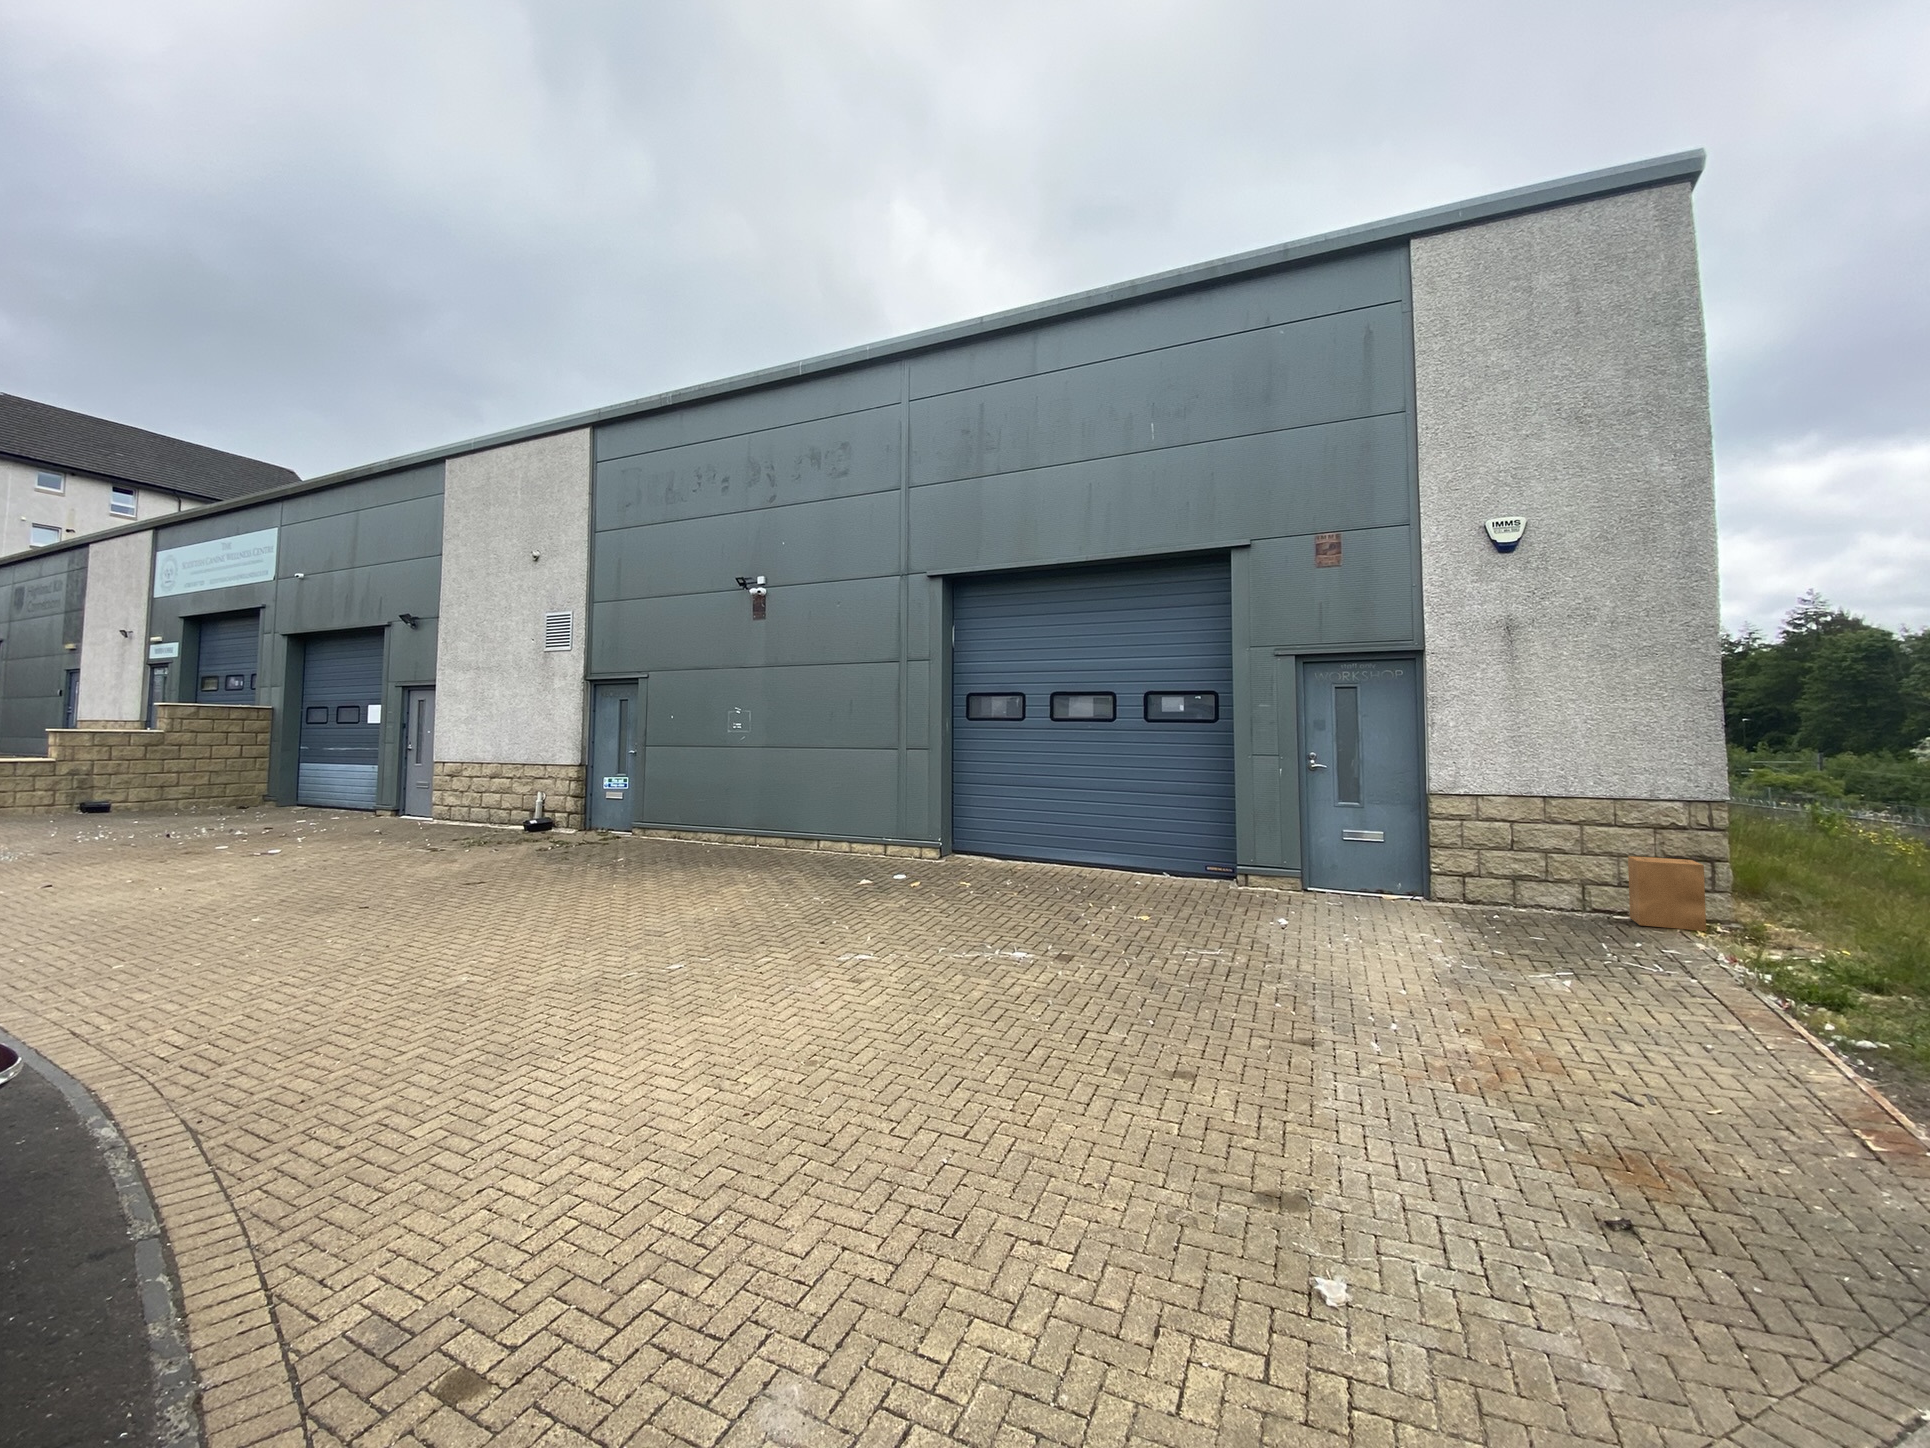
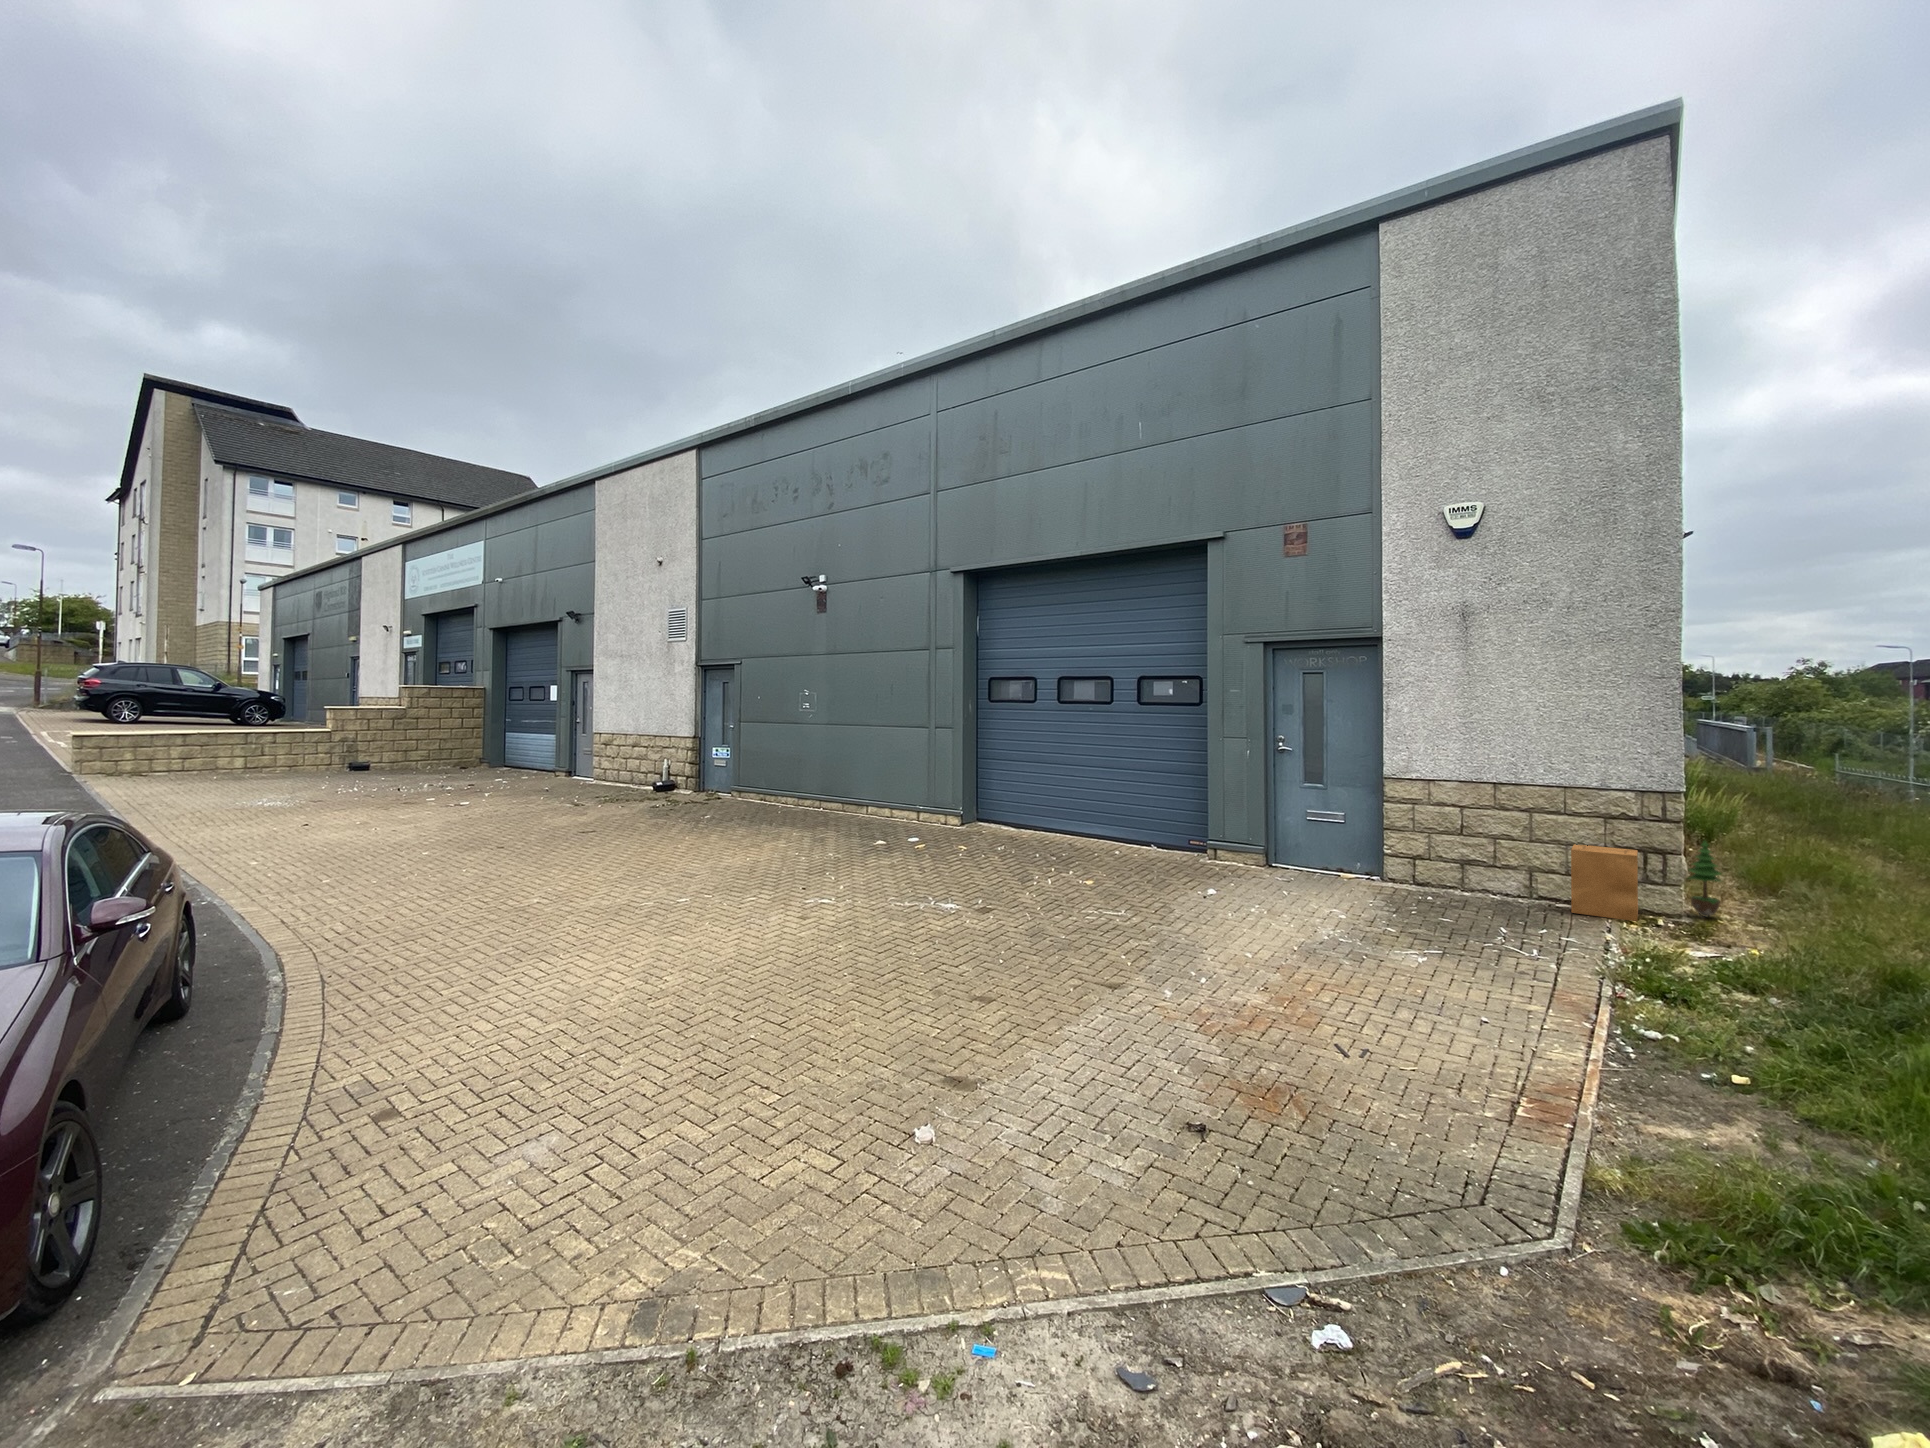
potted tree: none [1737,847,1775,924] -> present [1689,841,1721,917]

